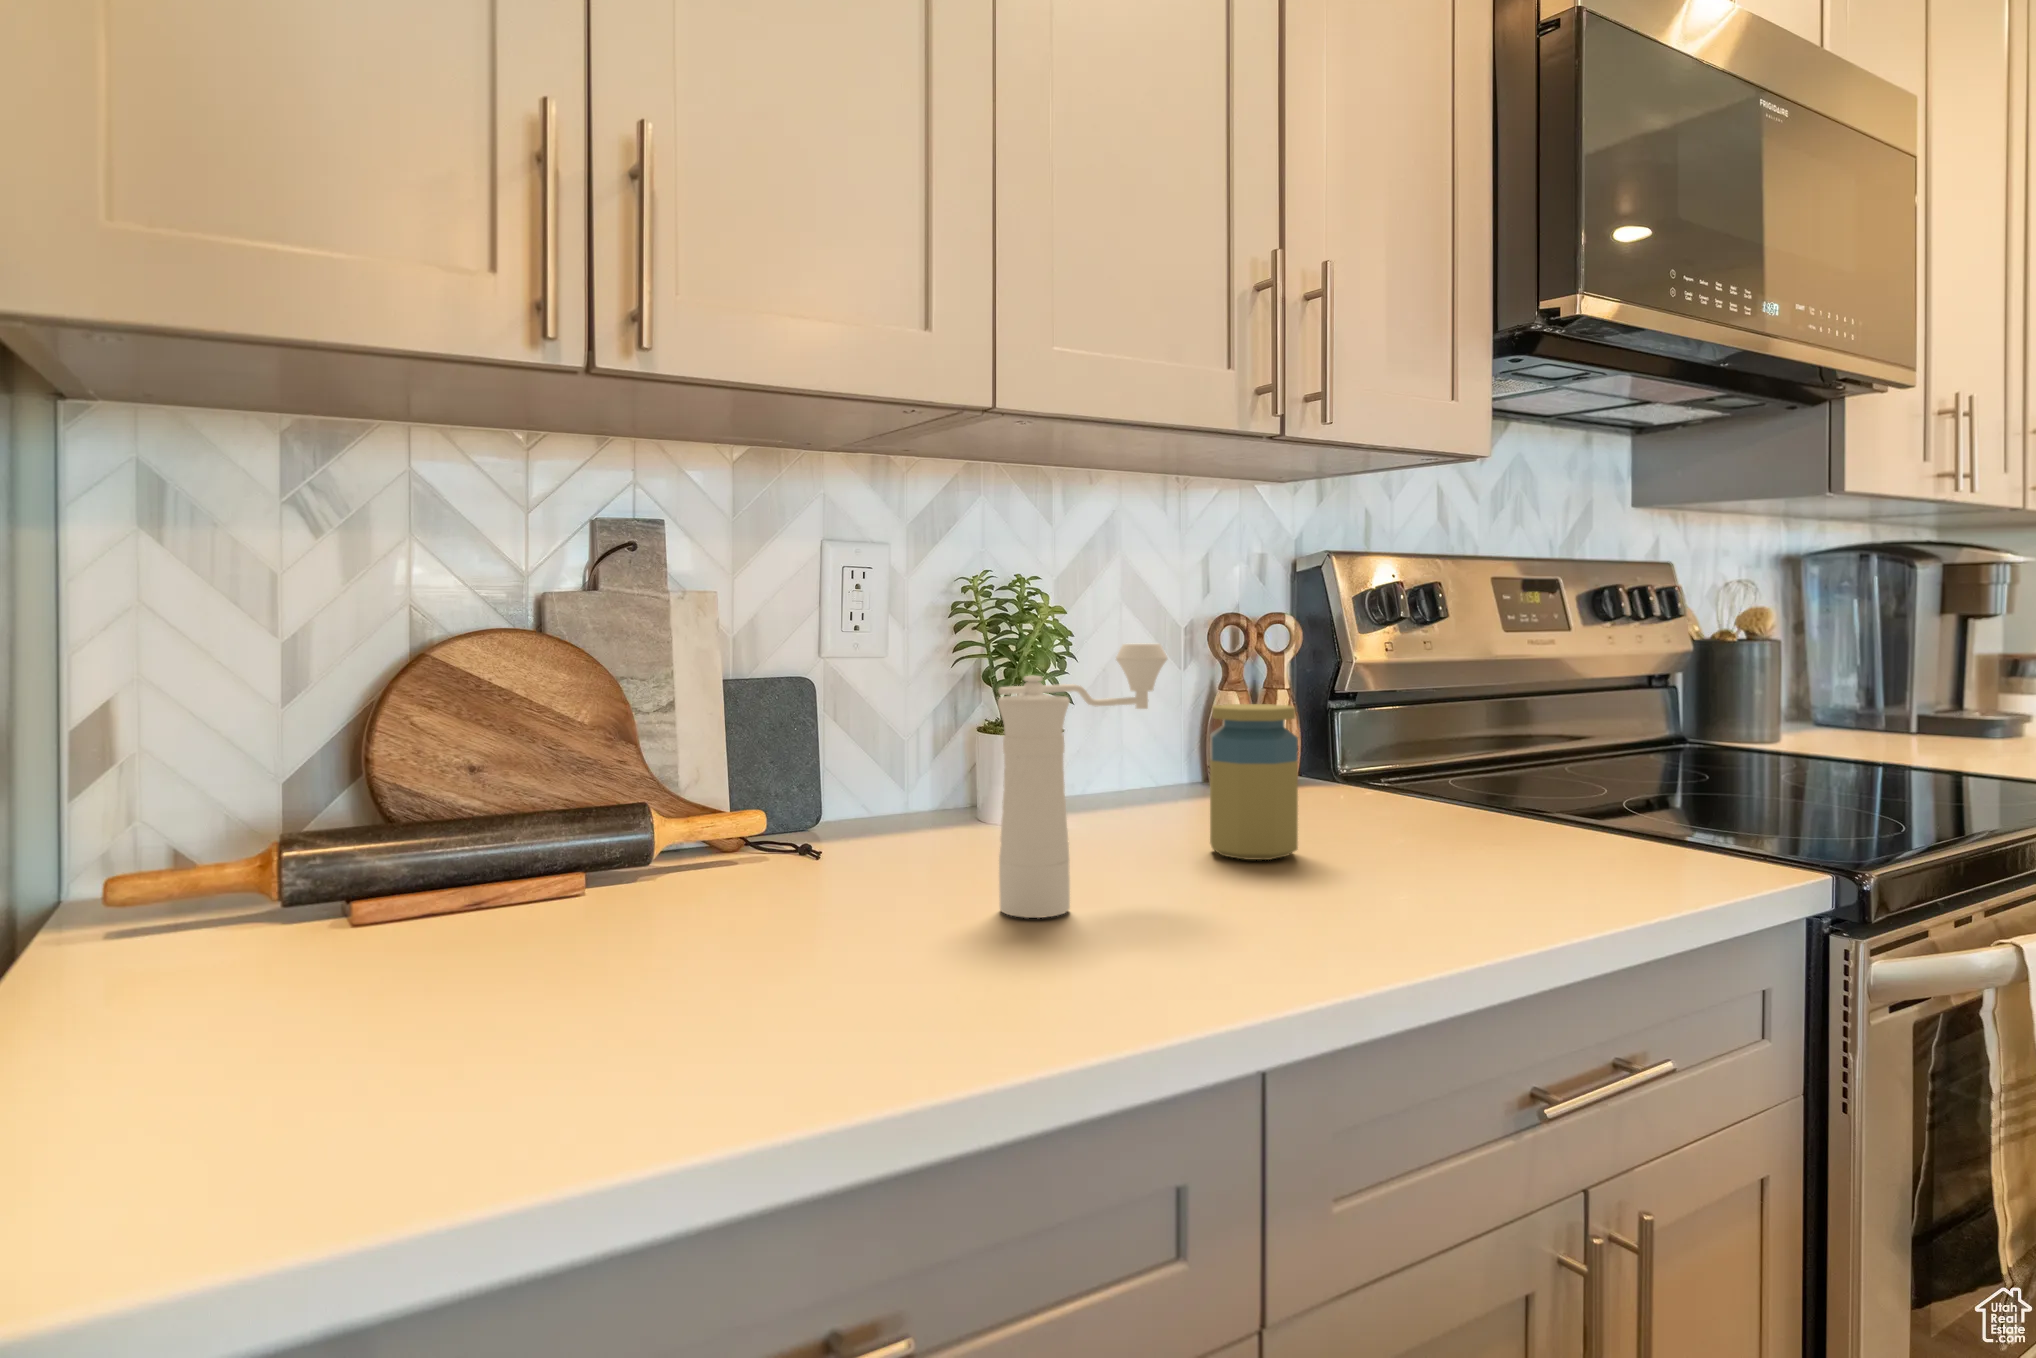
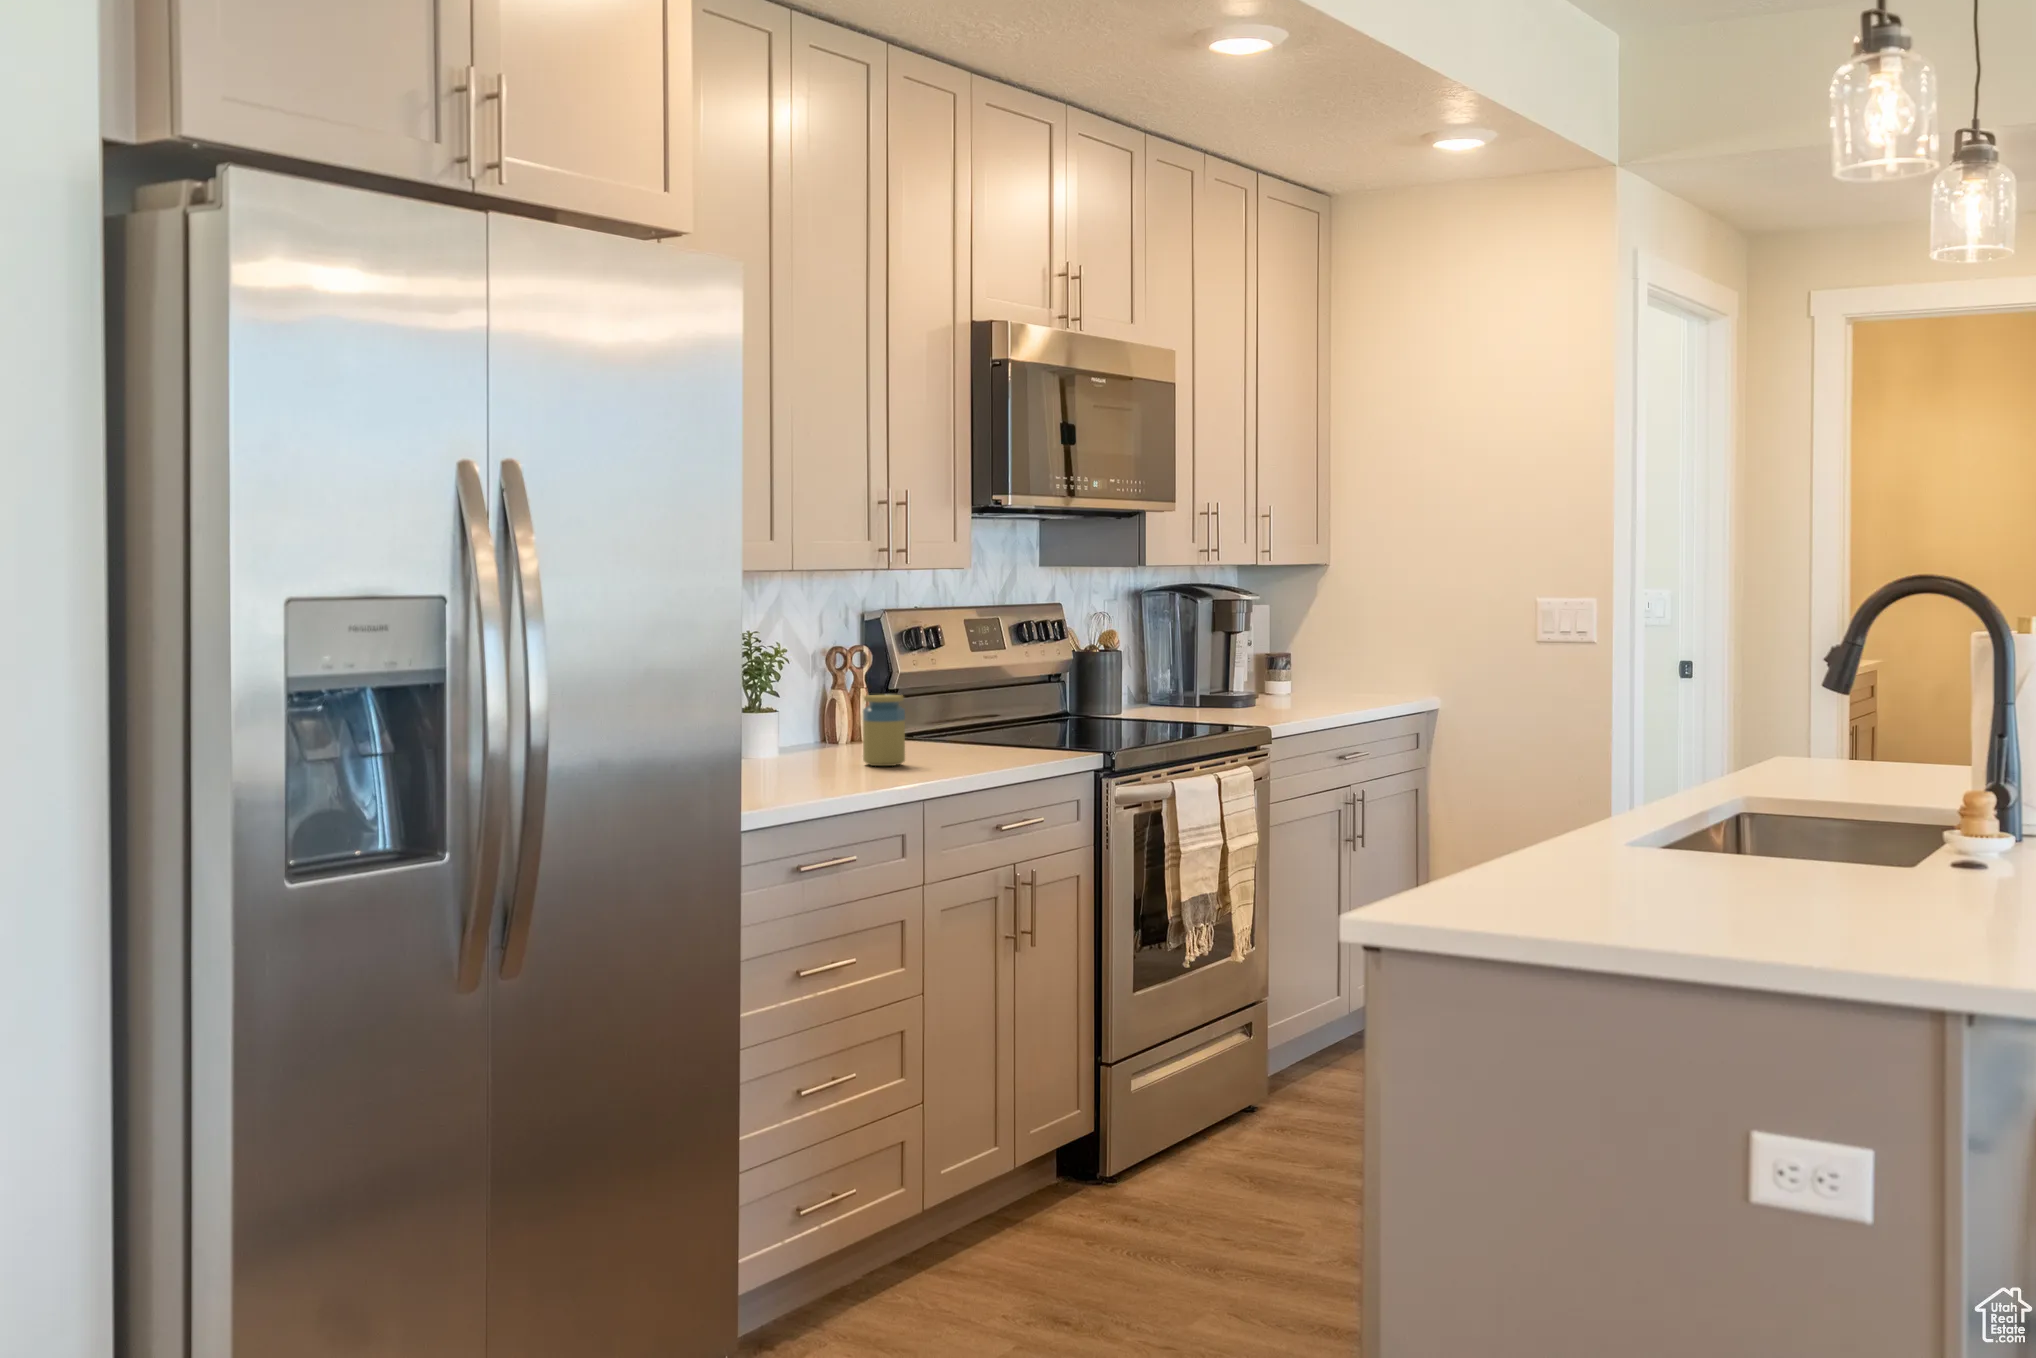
pepper mill: present [998,644,1167,918] -> none [806,669,865,782]

